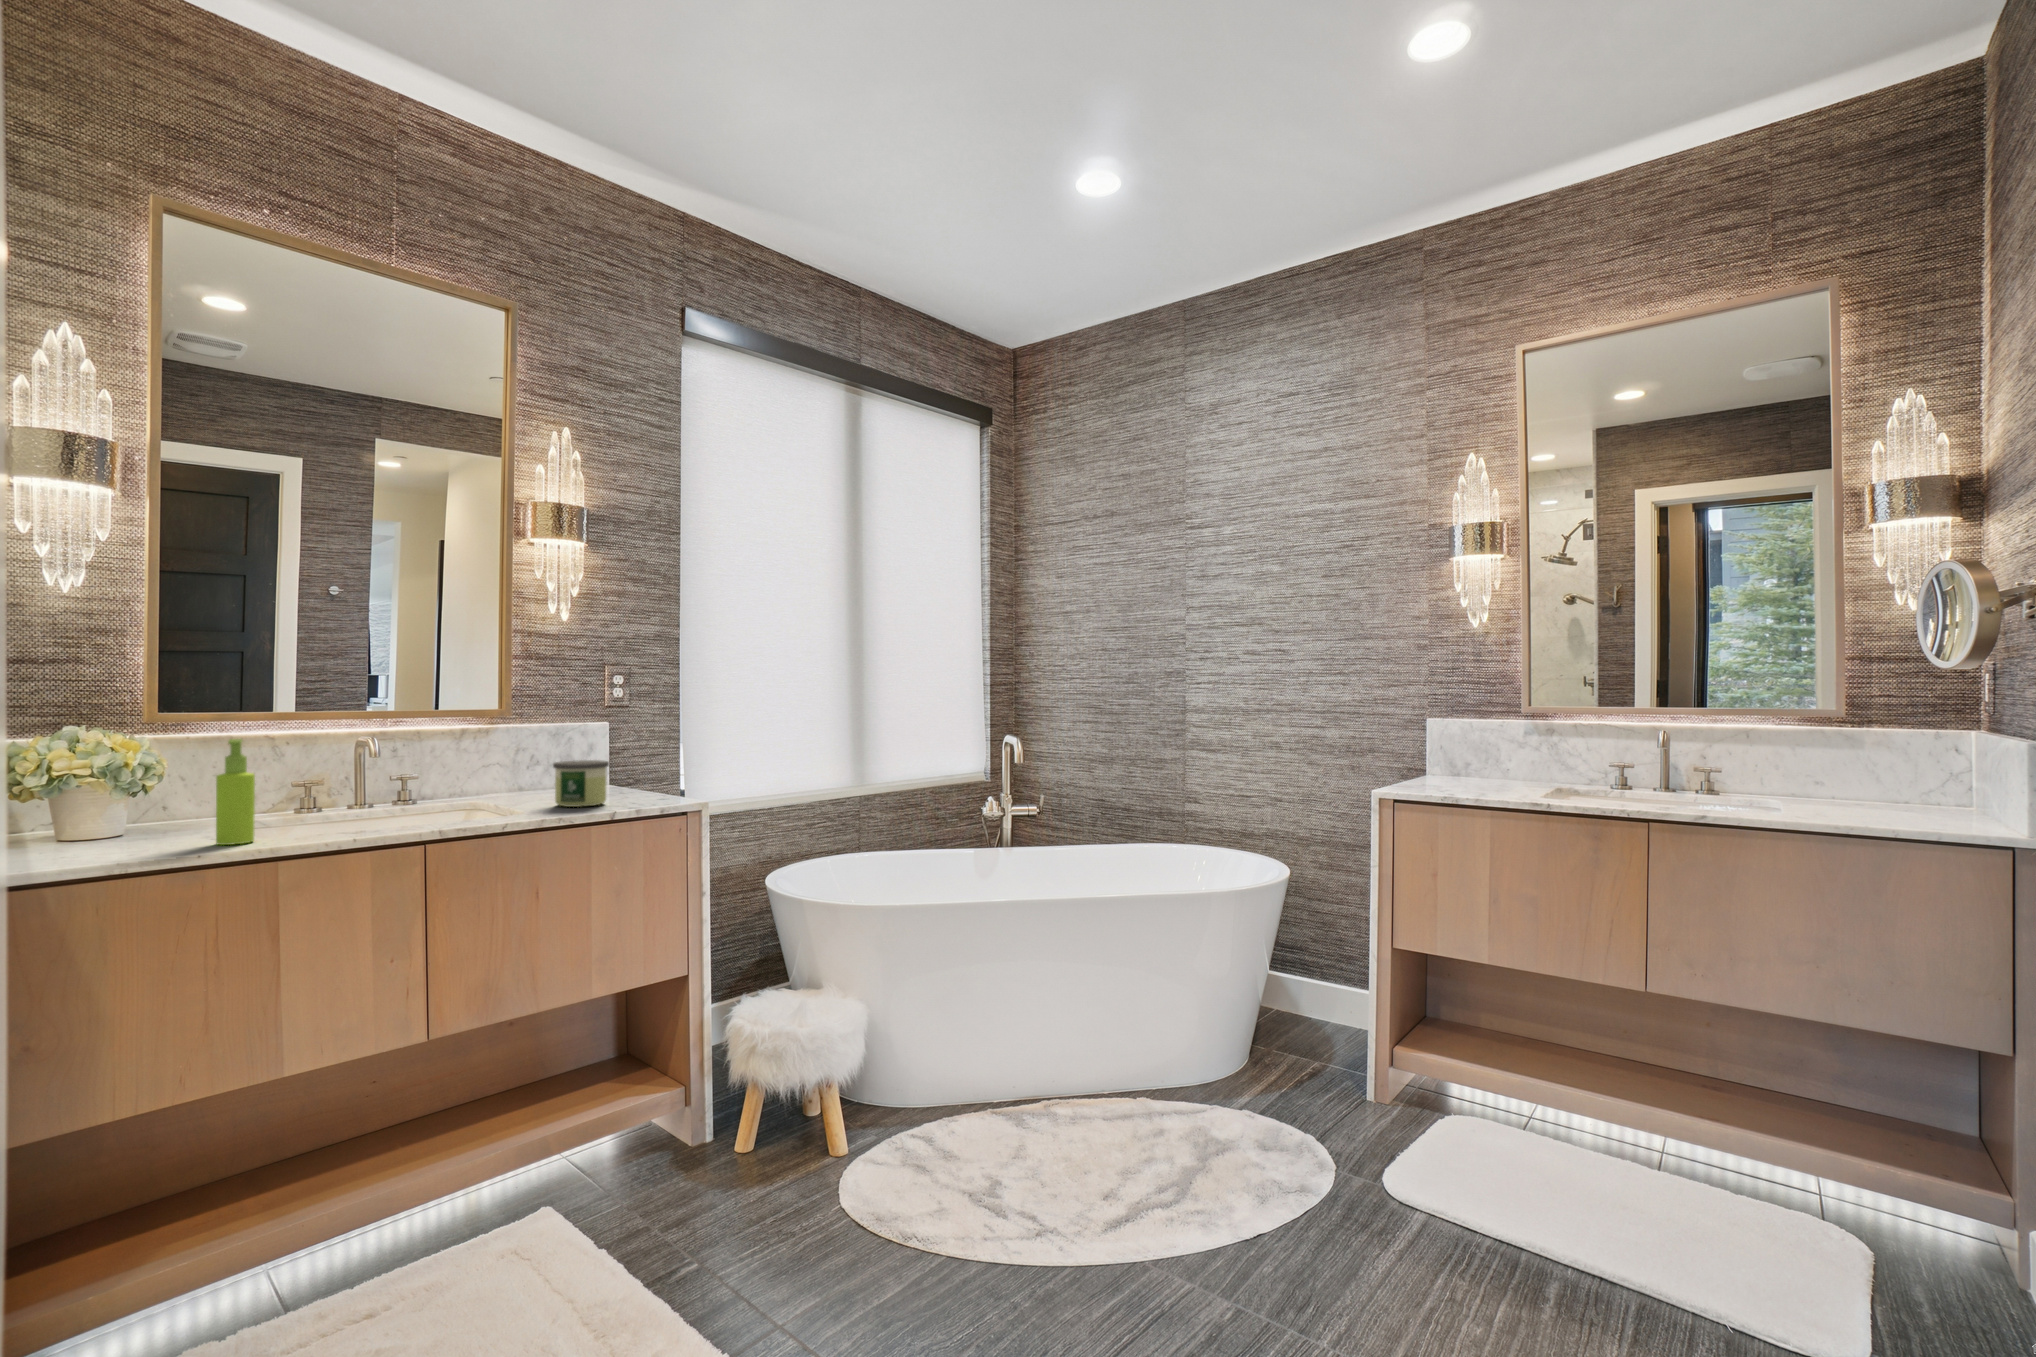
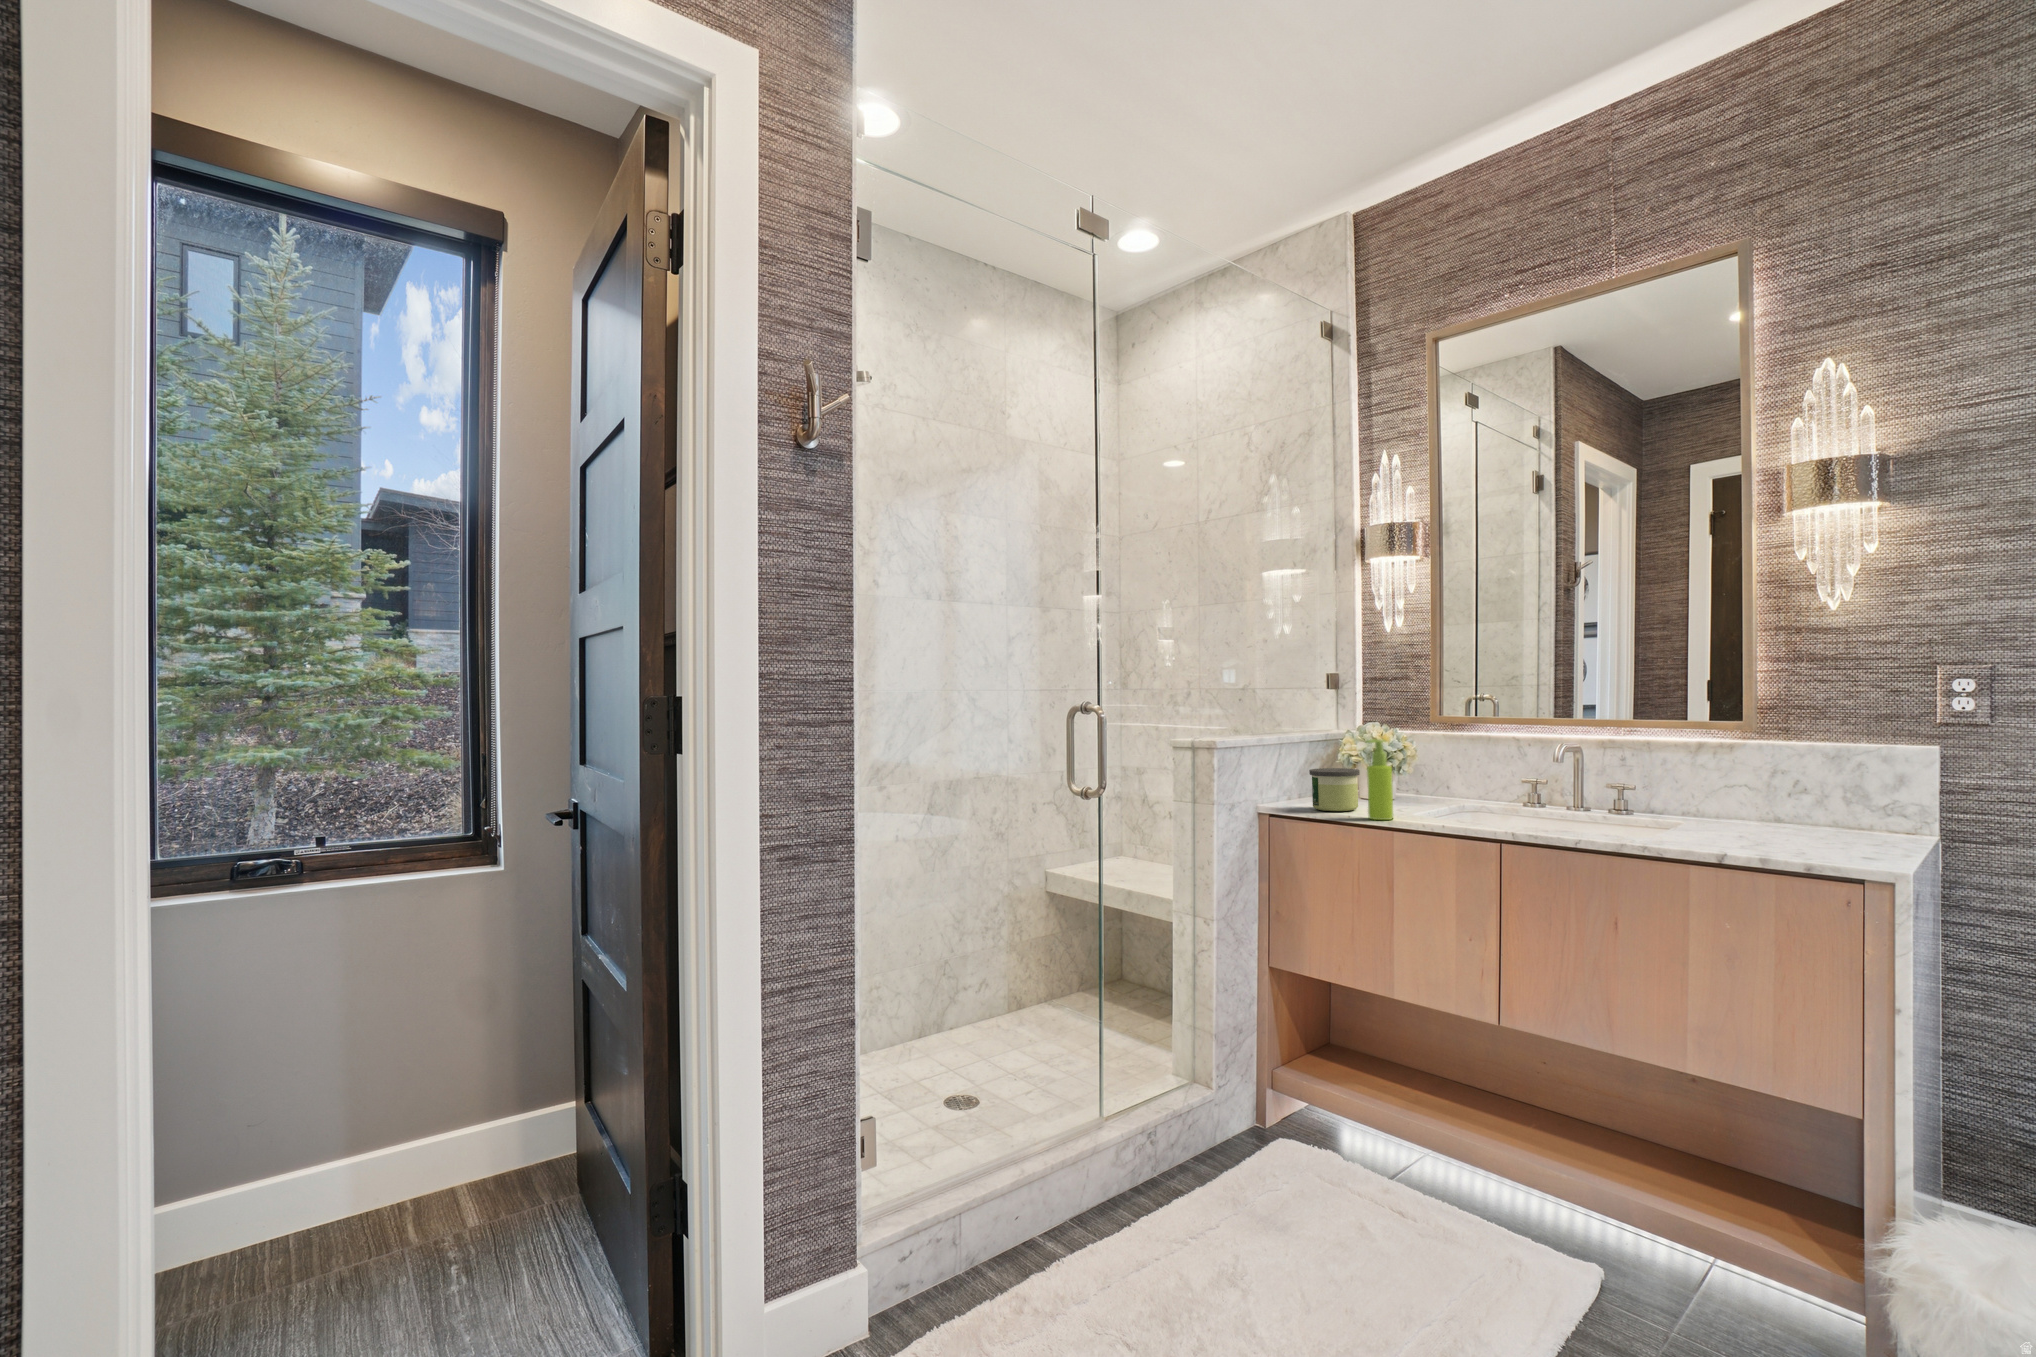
candle: present [553,760,609,807] -> present [1309,768,1360,811]

